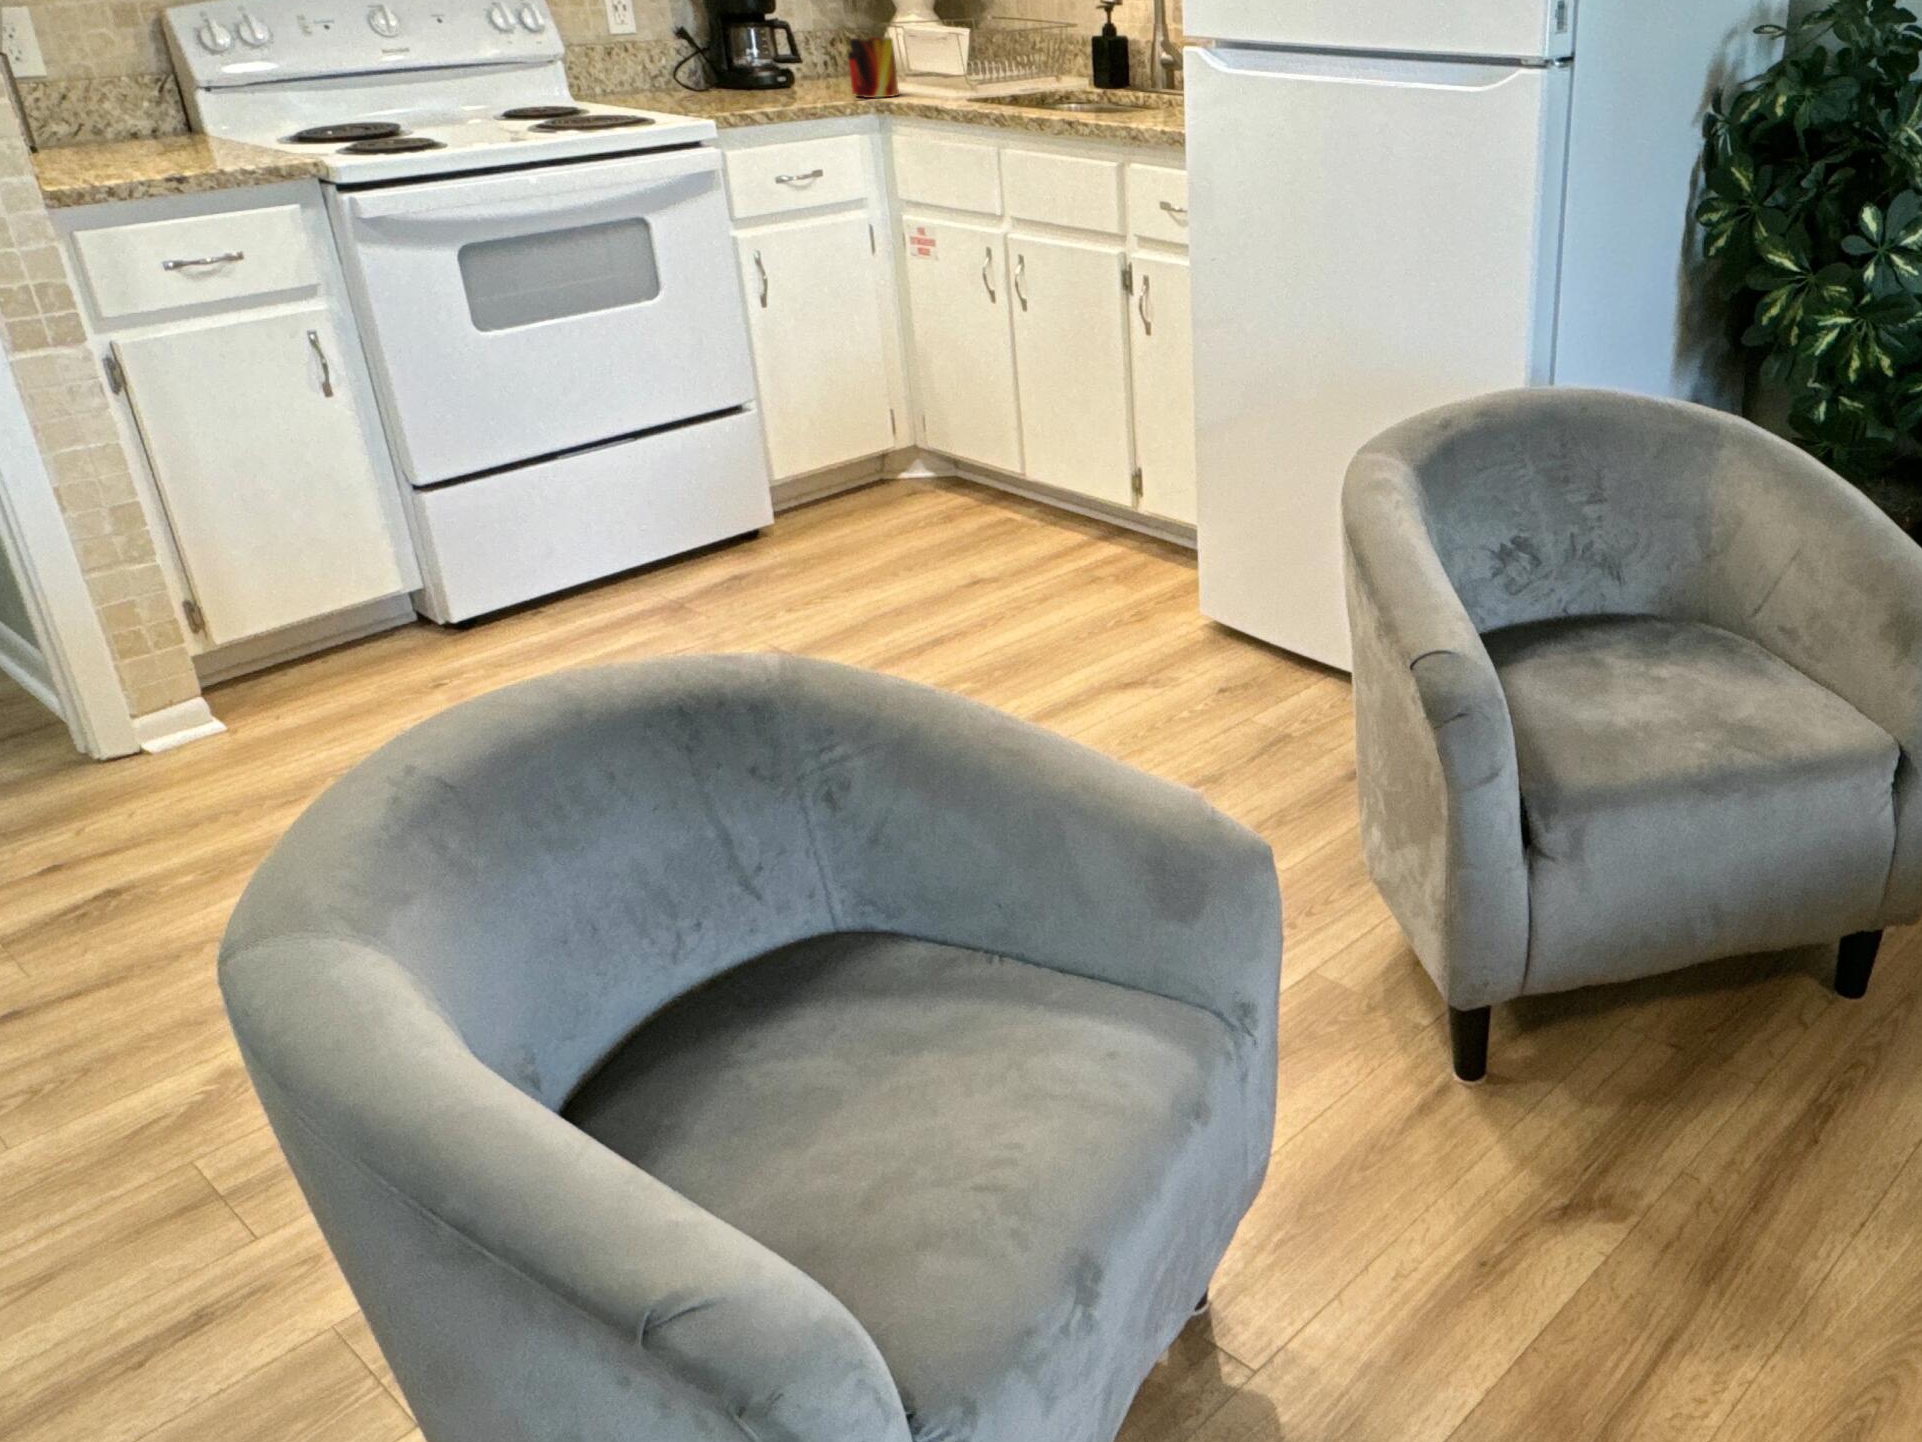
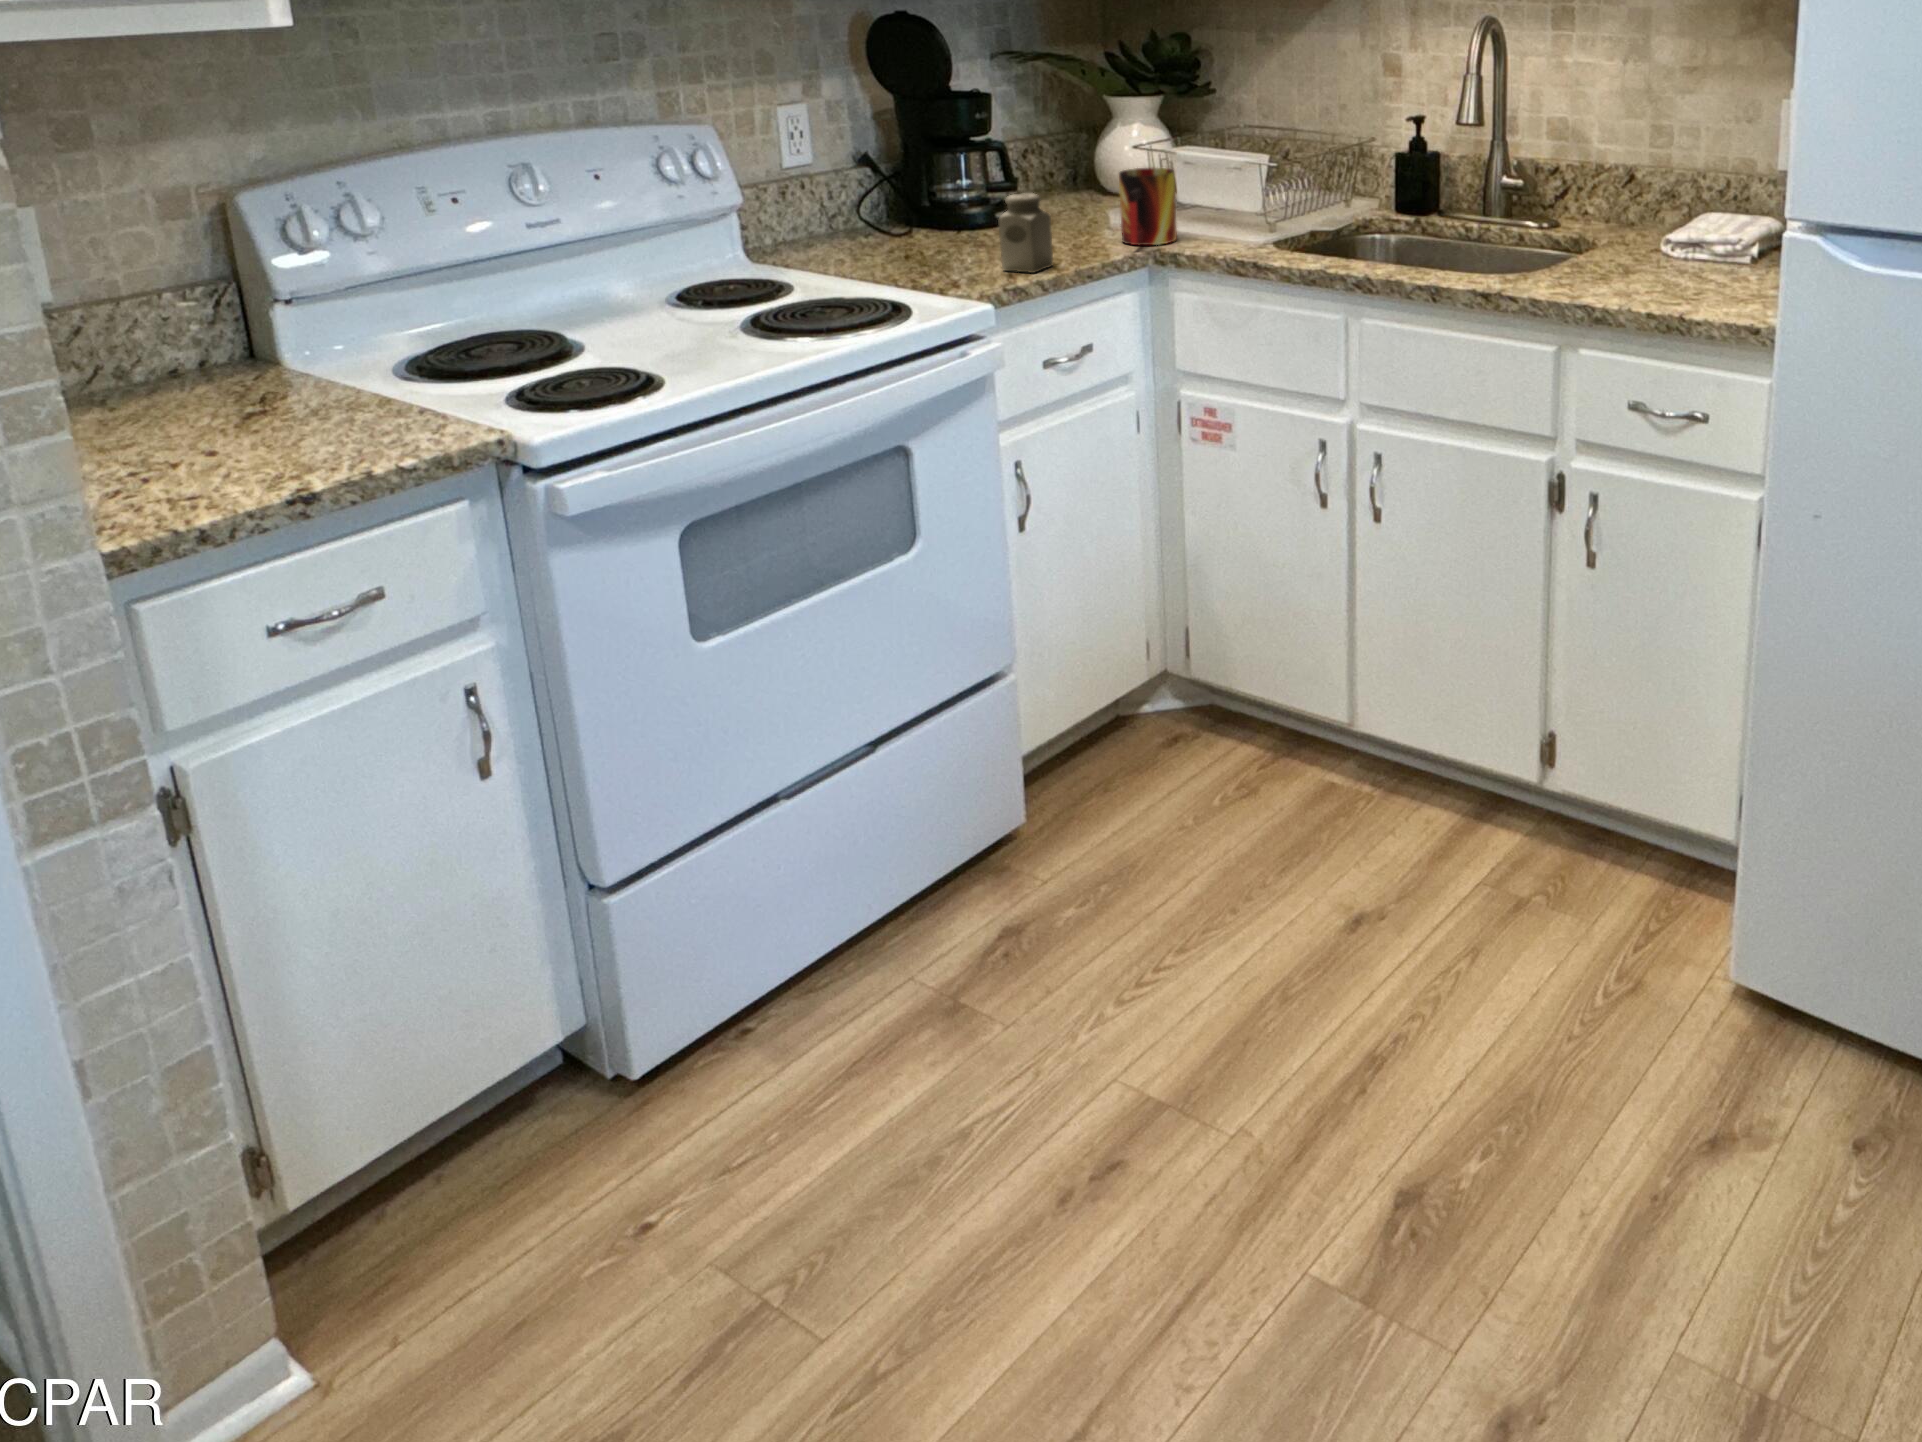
salt shaker: none [738,46,785,108] -> present [998,193,1053,273]

